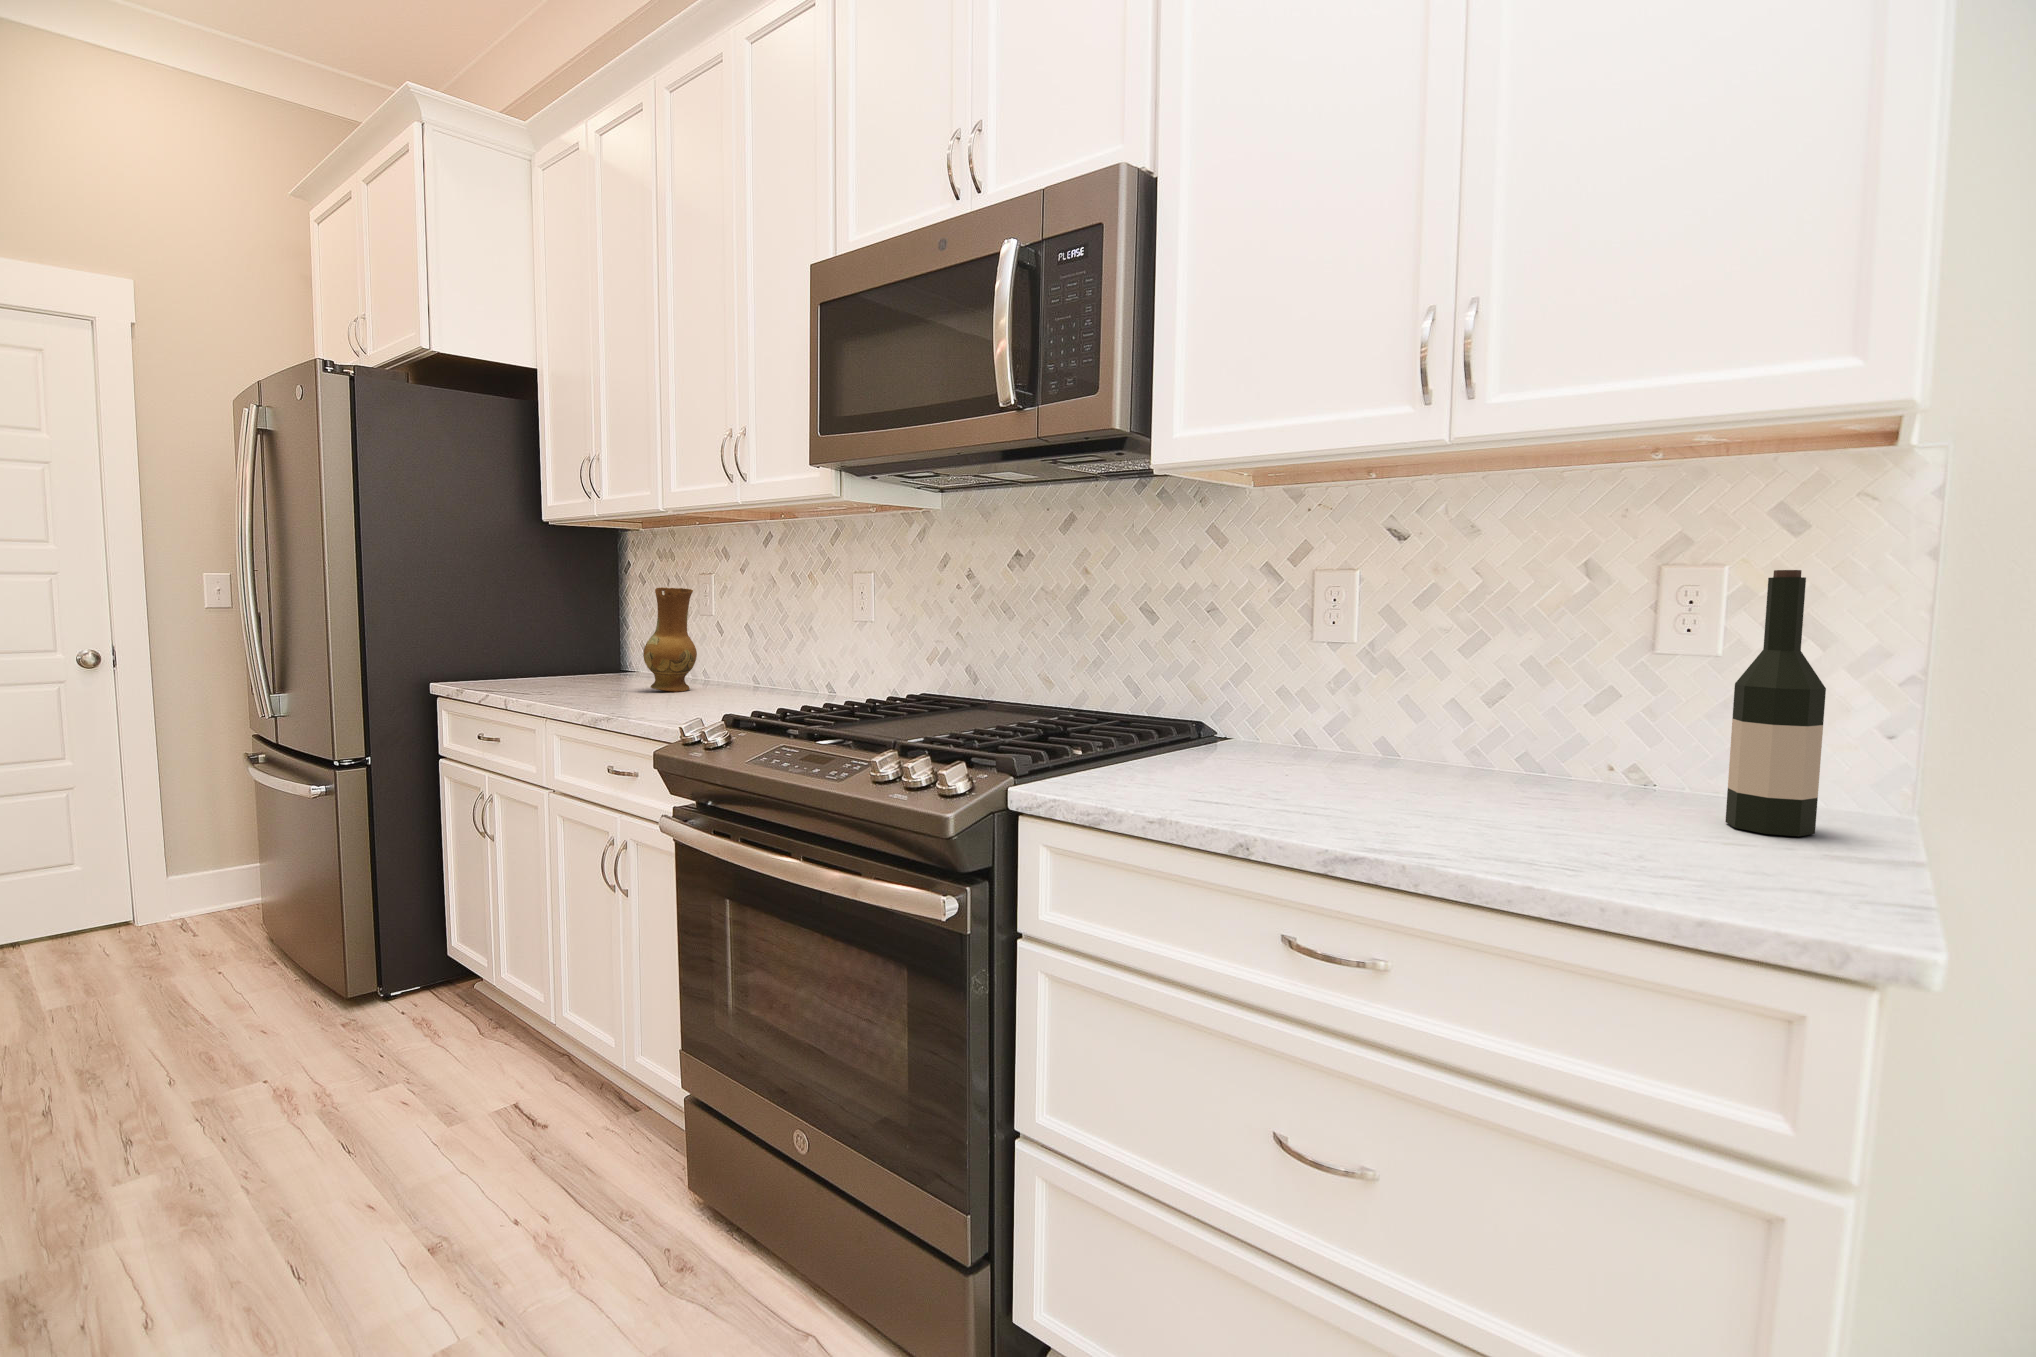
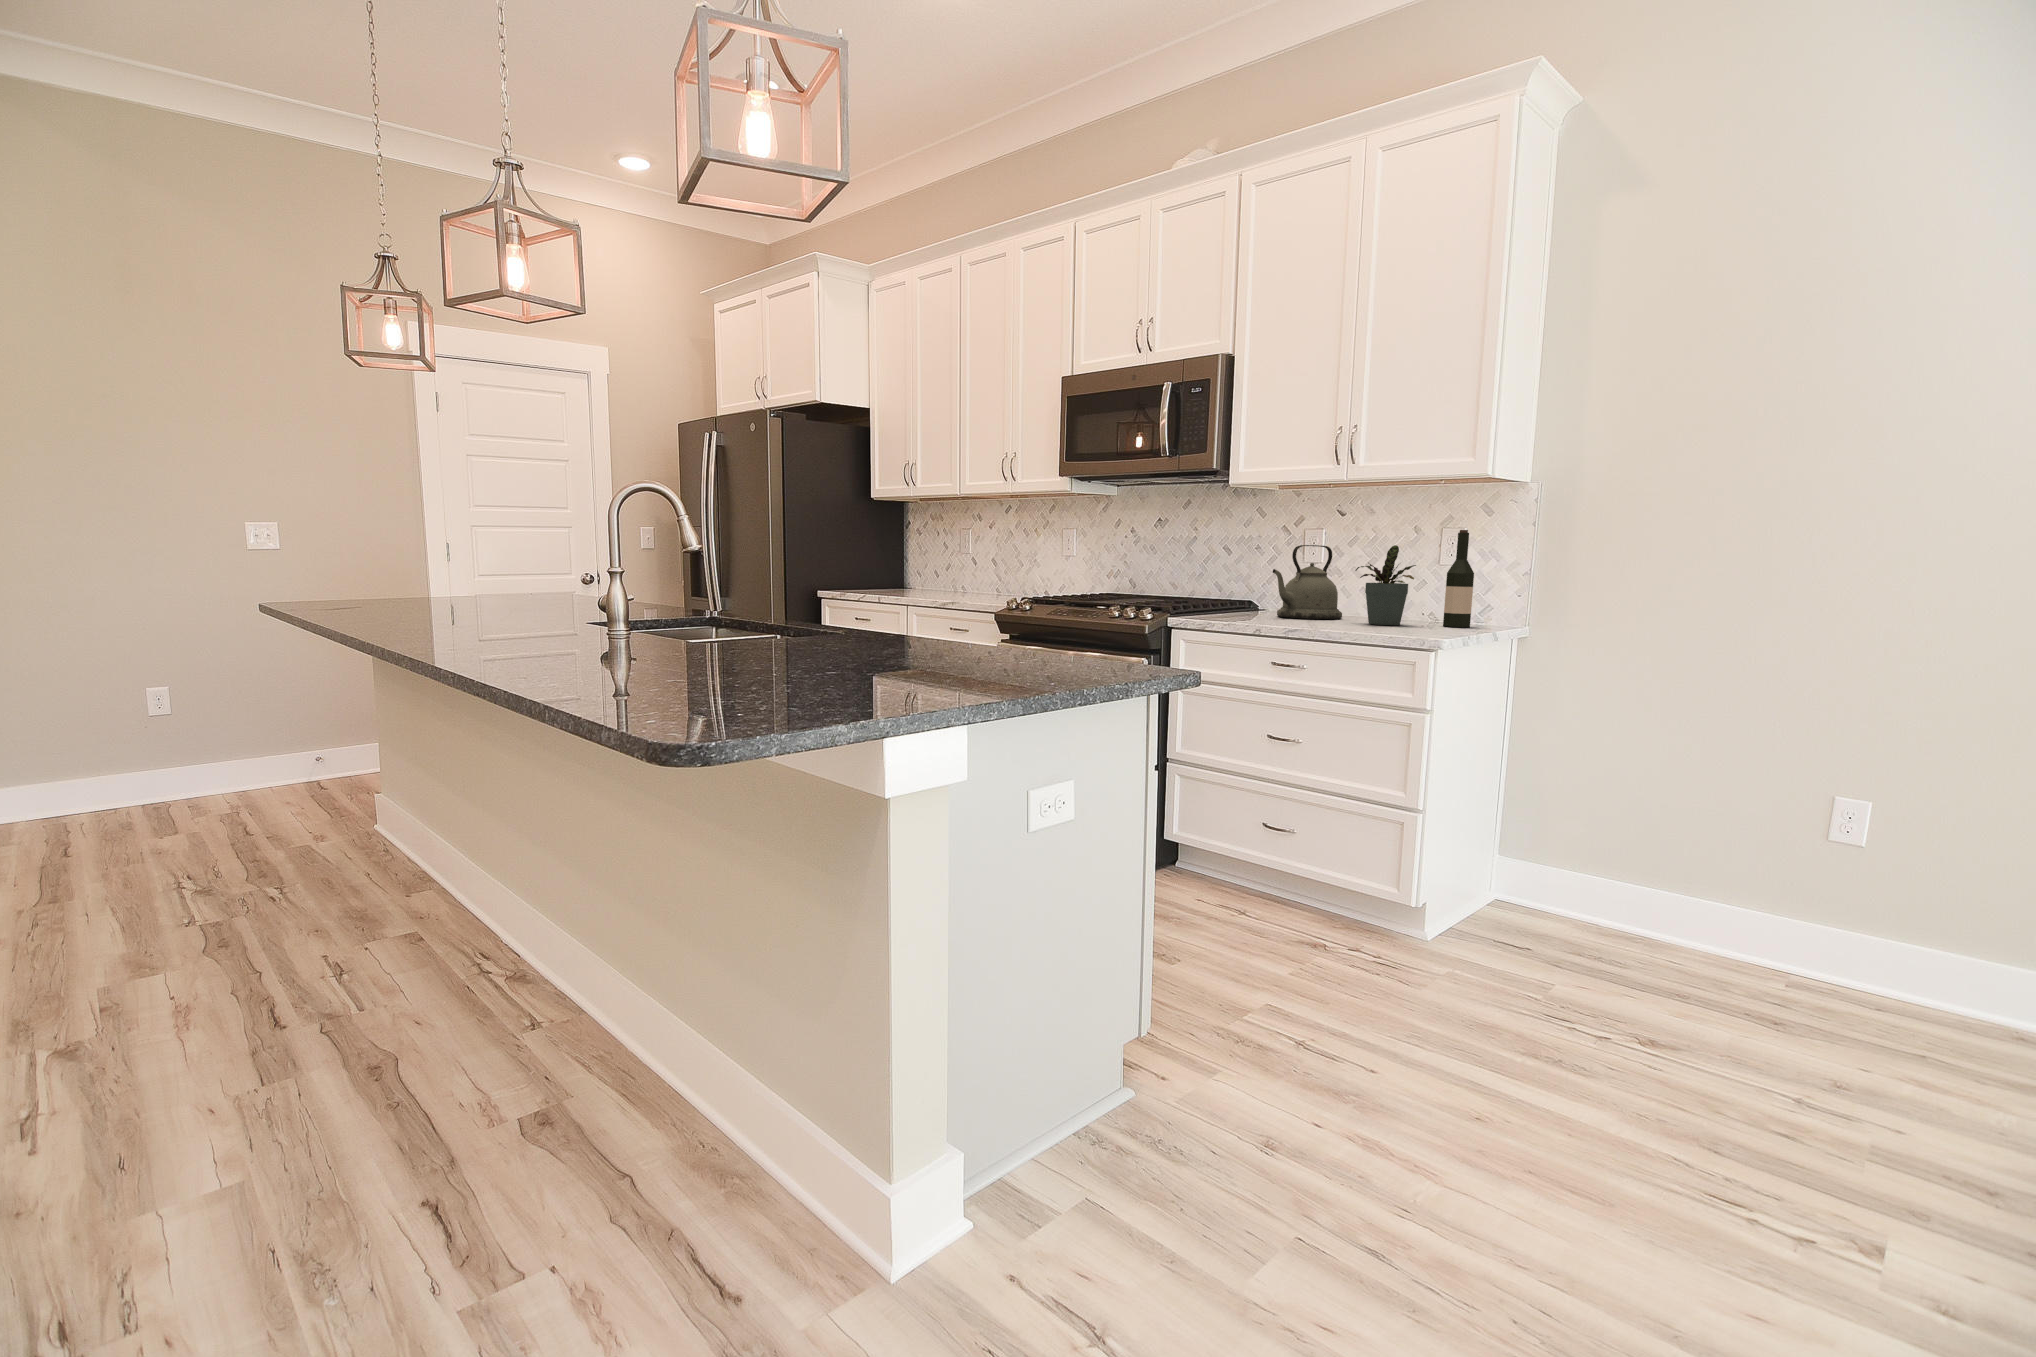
ceramic jug: present [643,587,697,692] -> none [944,537,971,596]
kettle: none [1265,608,1426,790] -> present [1273,545,1342,619]
potted plant: none [1488,613,1676,829] -> present [1355,545,1416,625]

